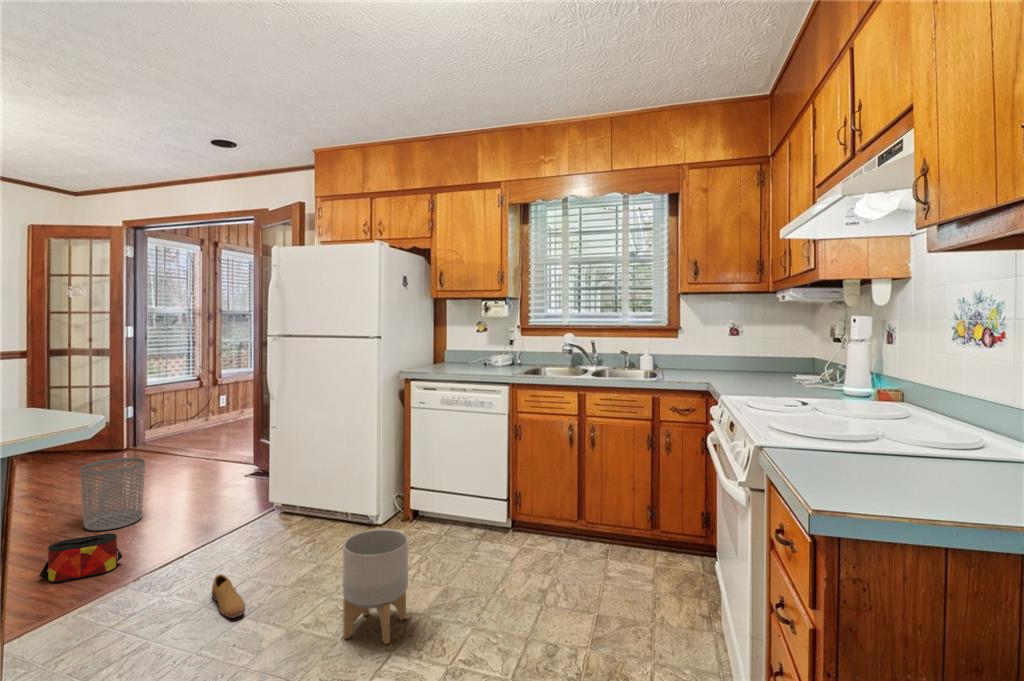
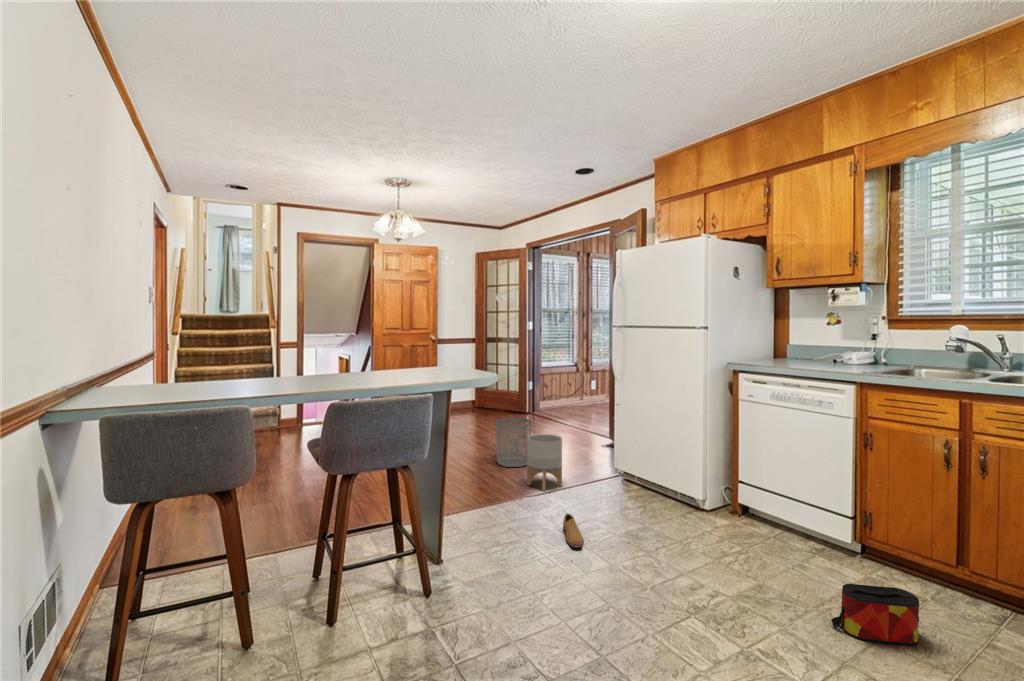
planter: present [343,529,408,644] -> present [527,434,562,491]
bag: present [39,533,122,583] -> present [831,584,919,645]

